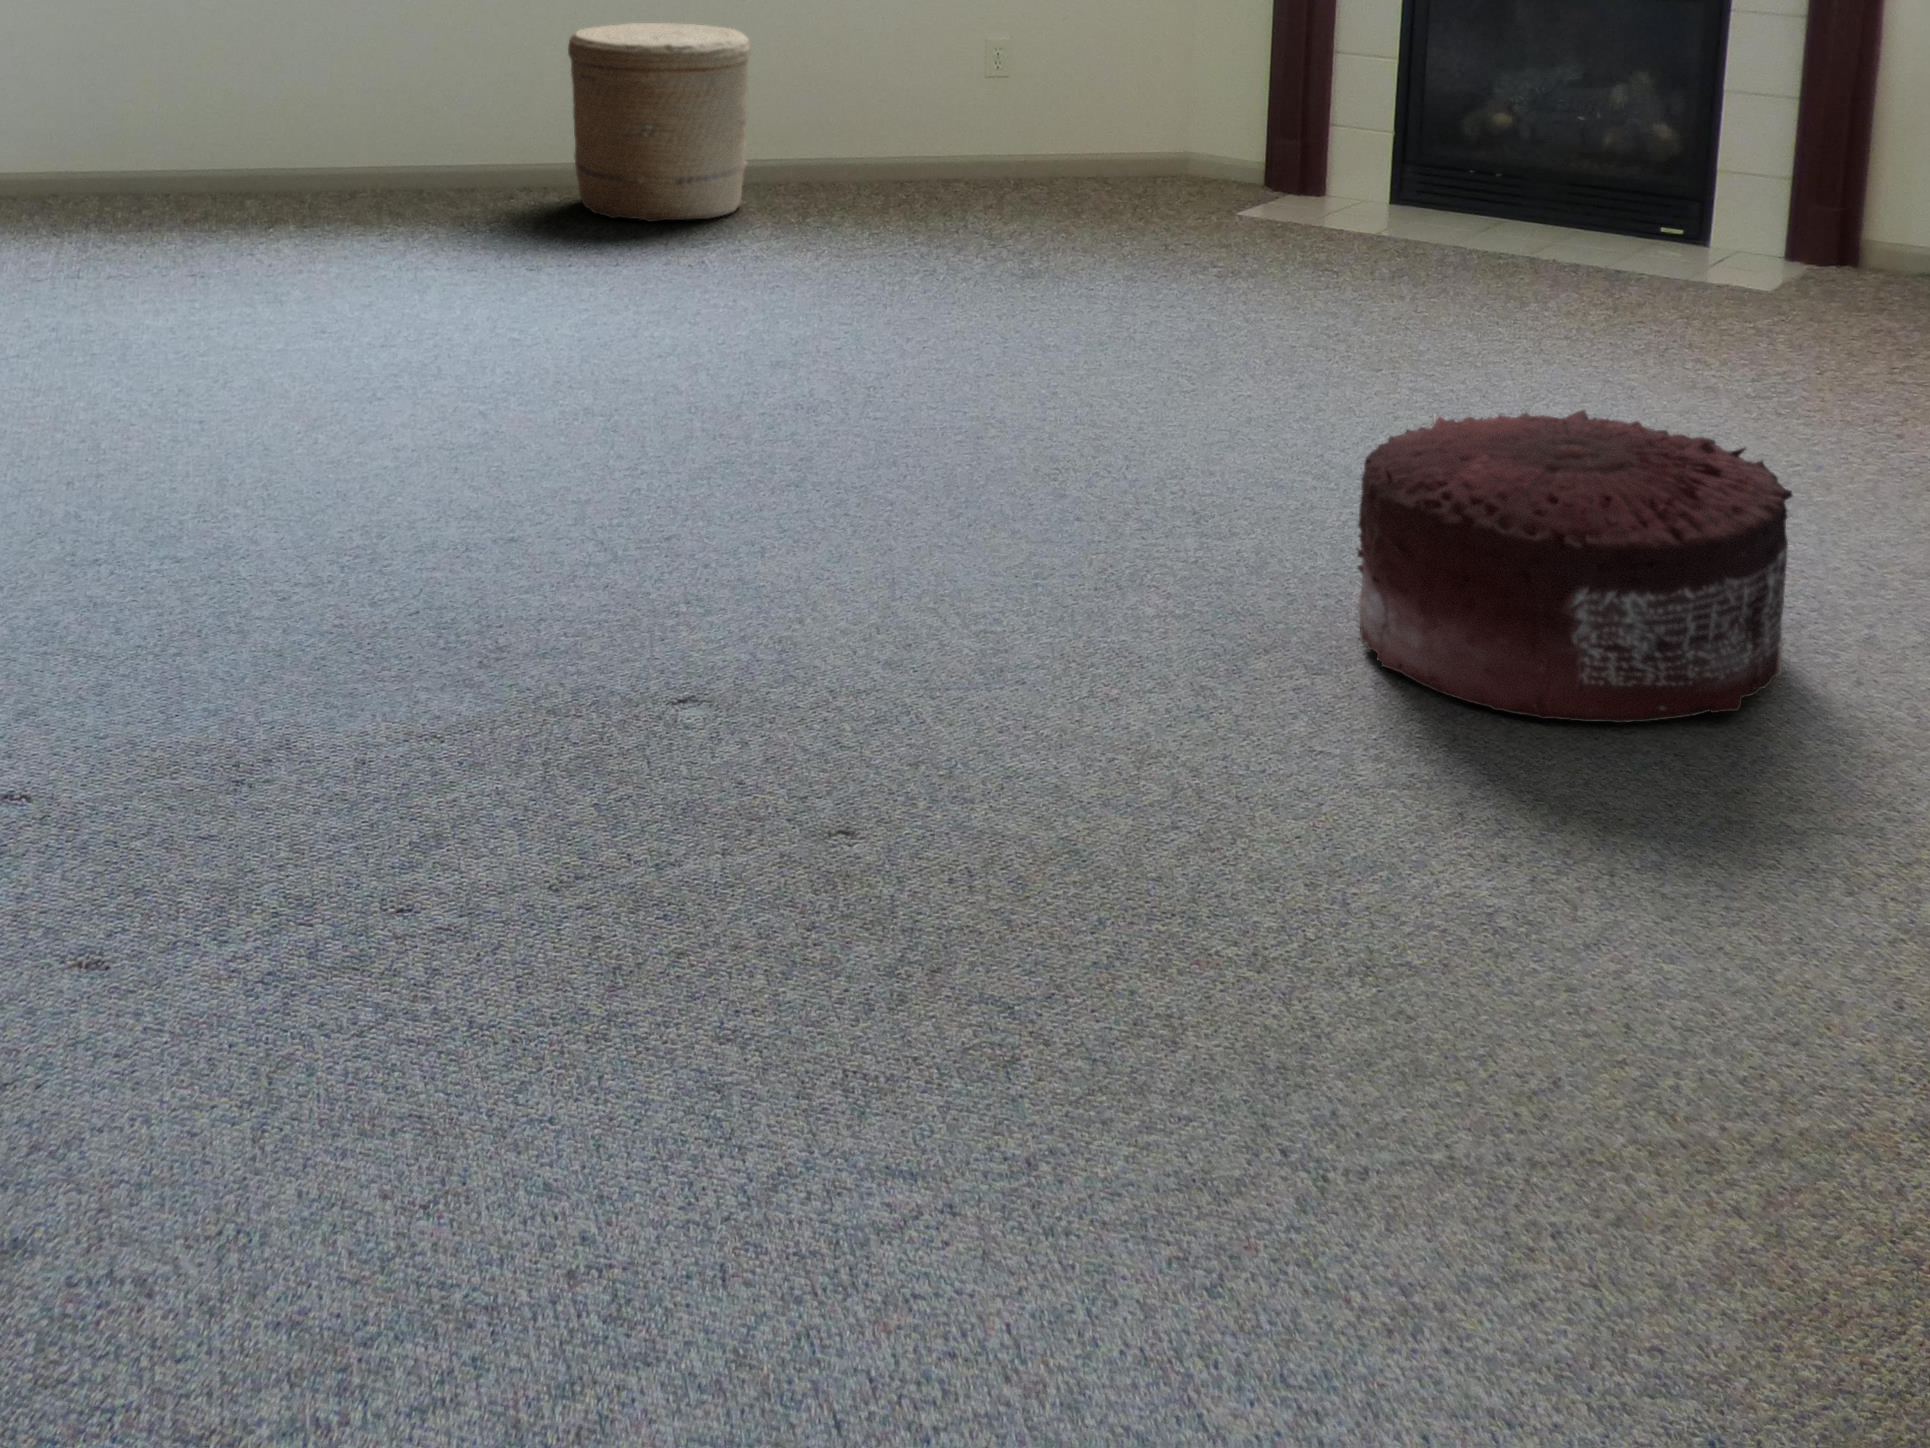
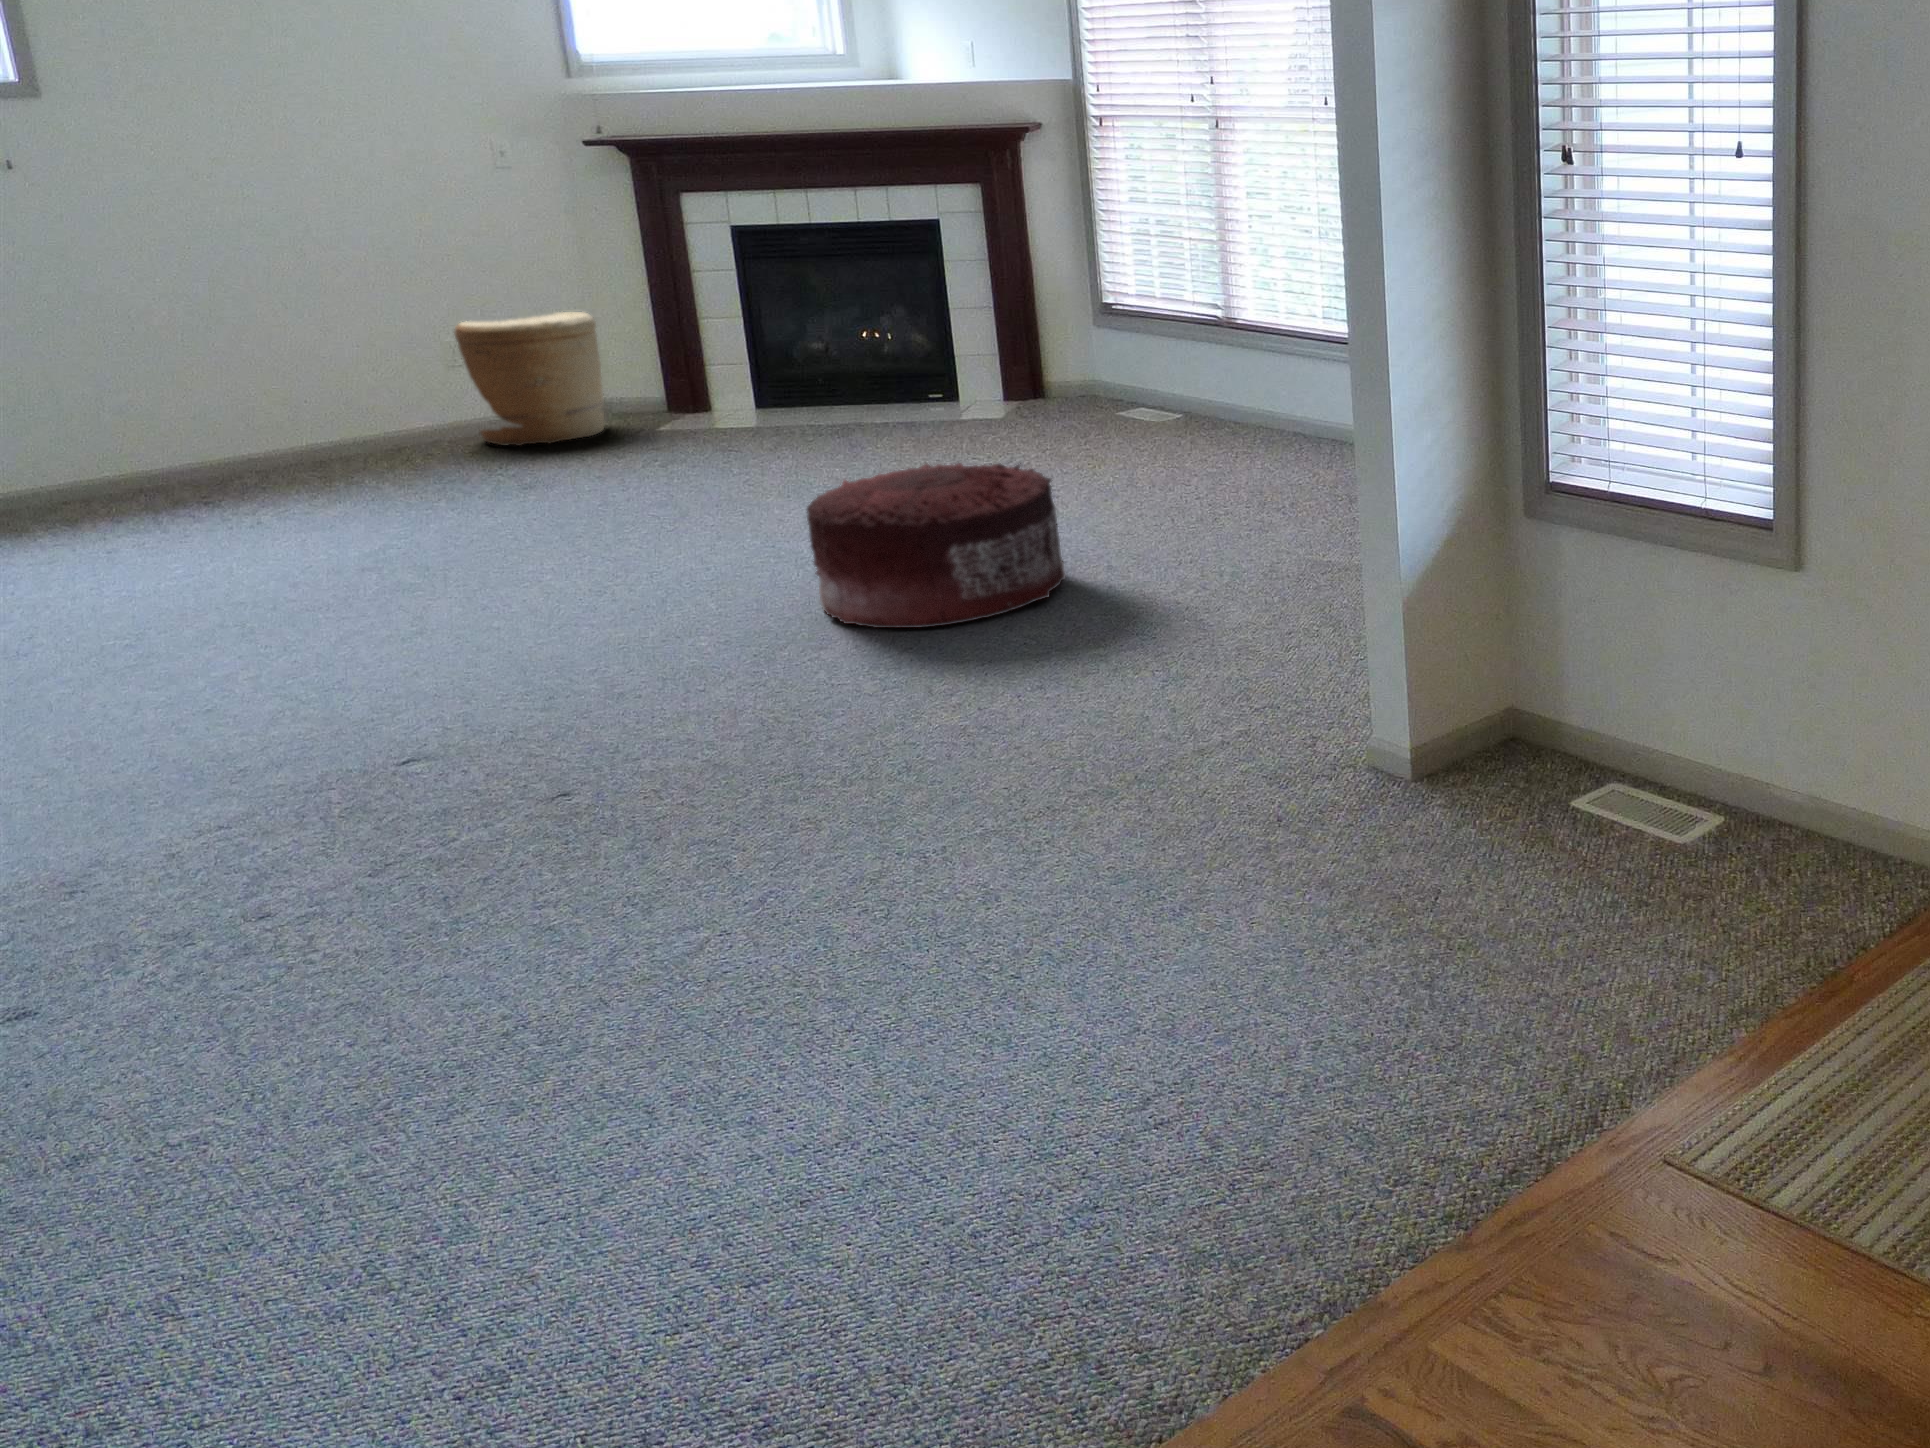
woven basket: present [568,23,750,222] -> present [454,312,604,446]

